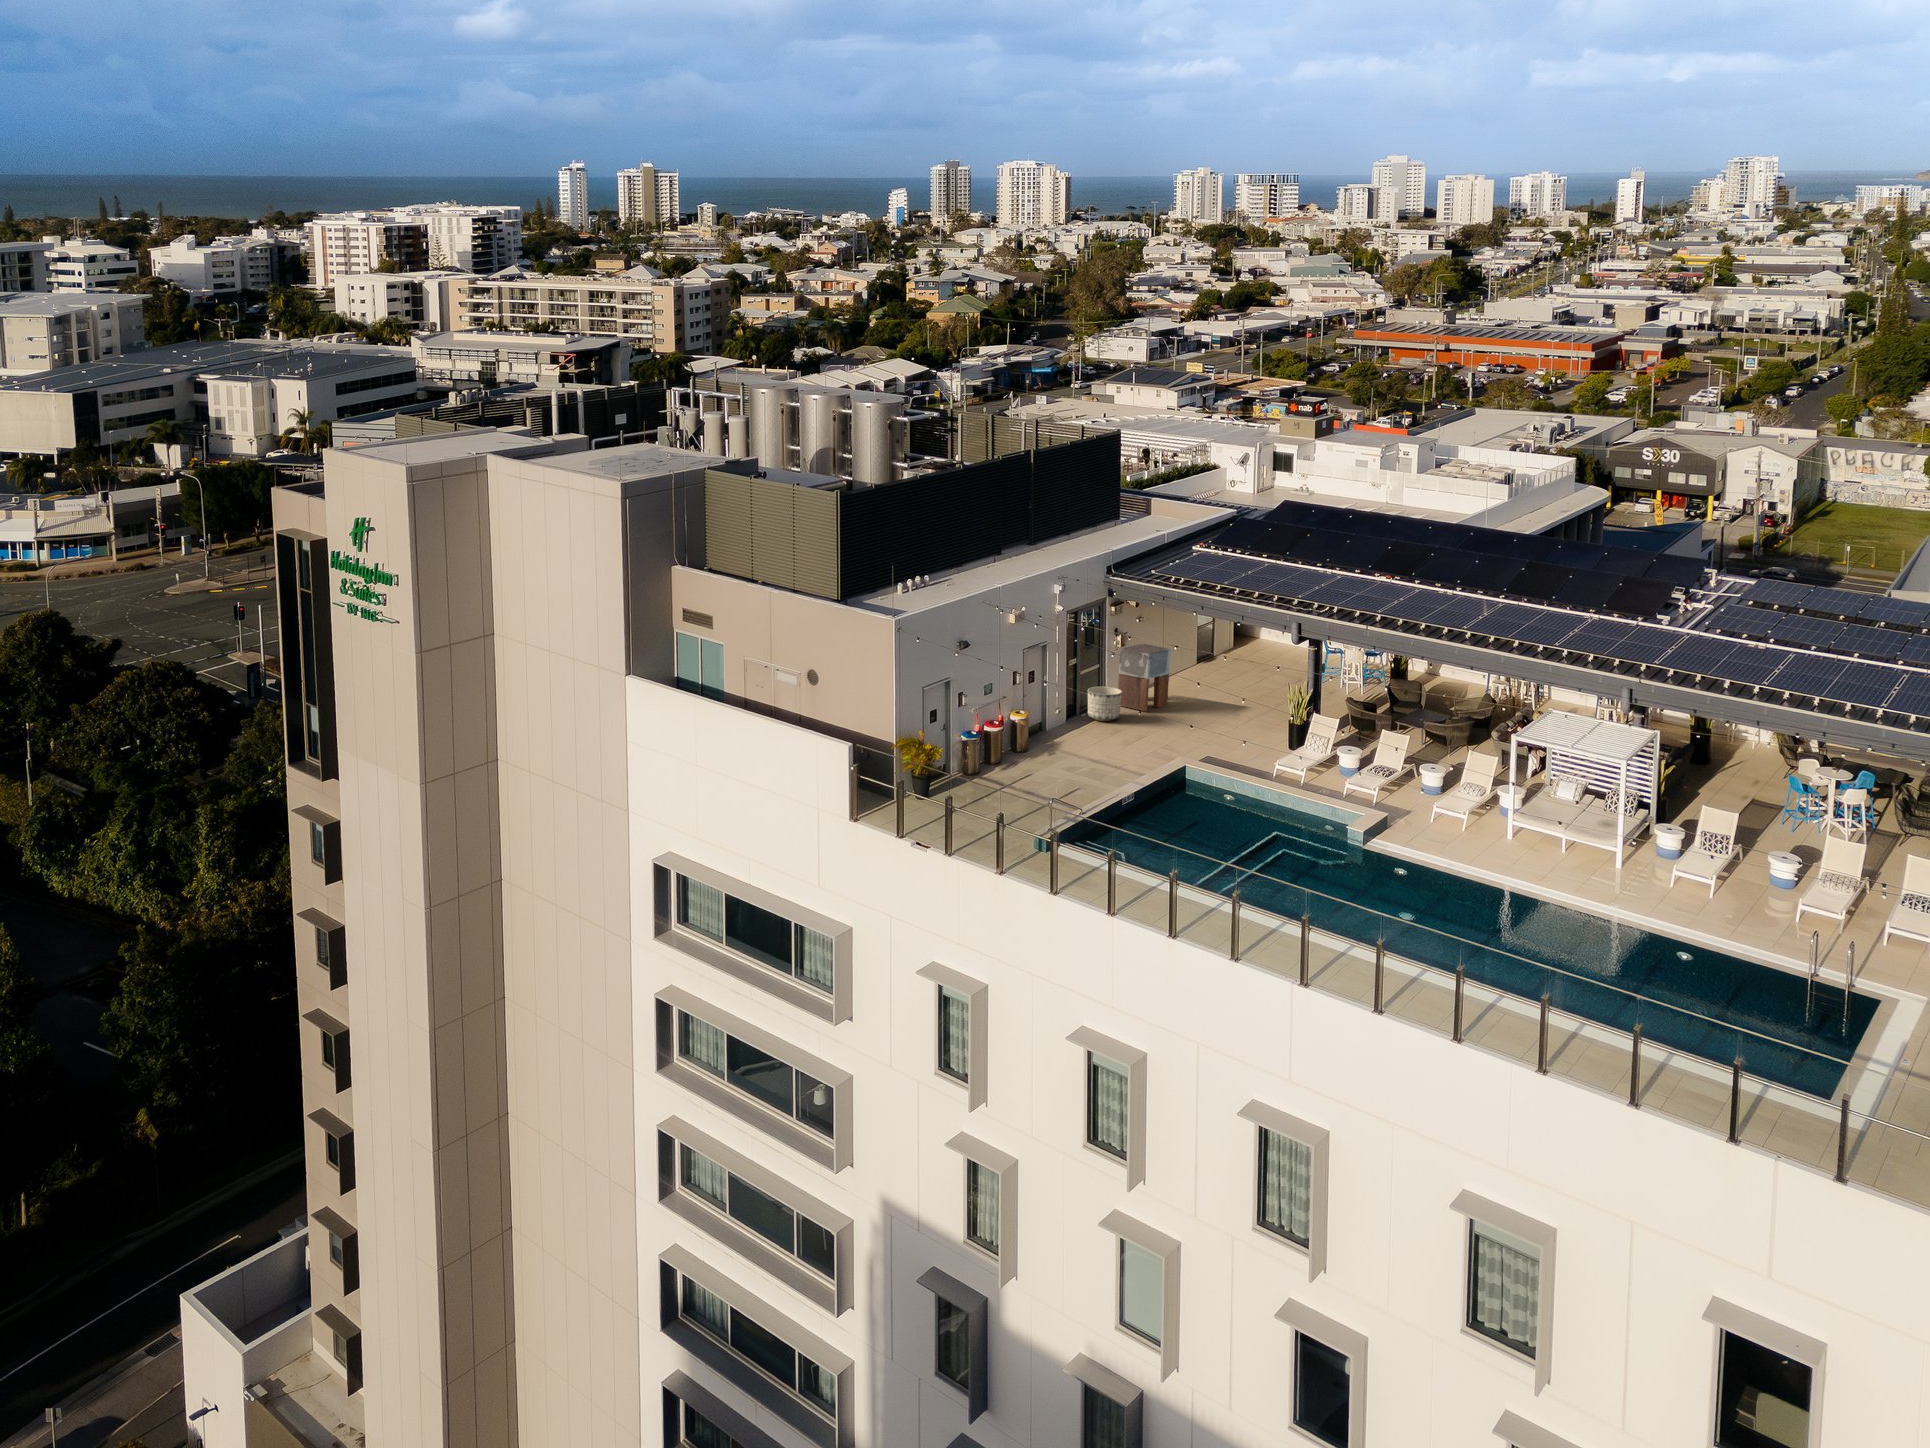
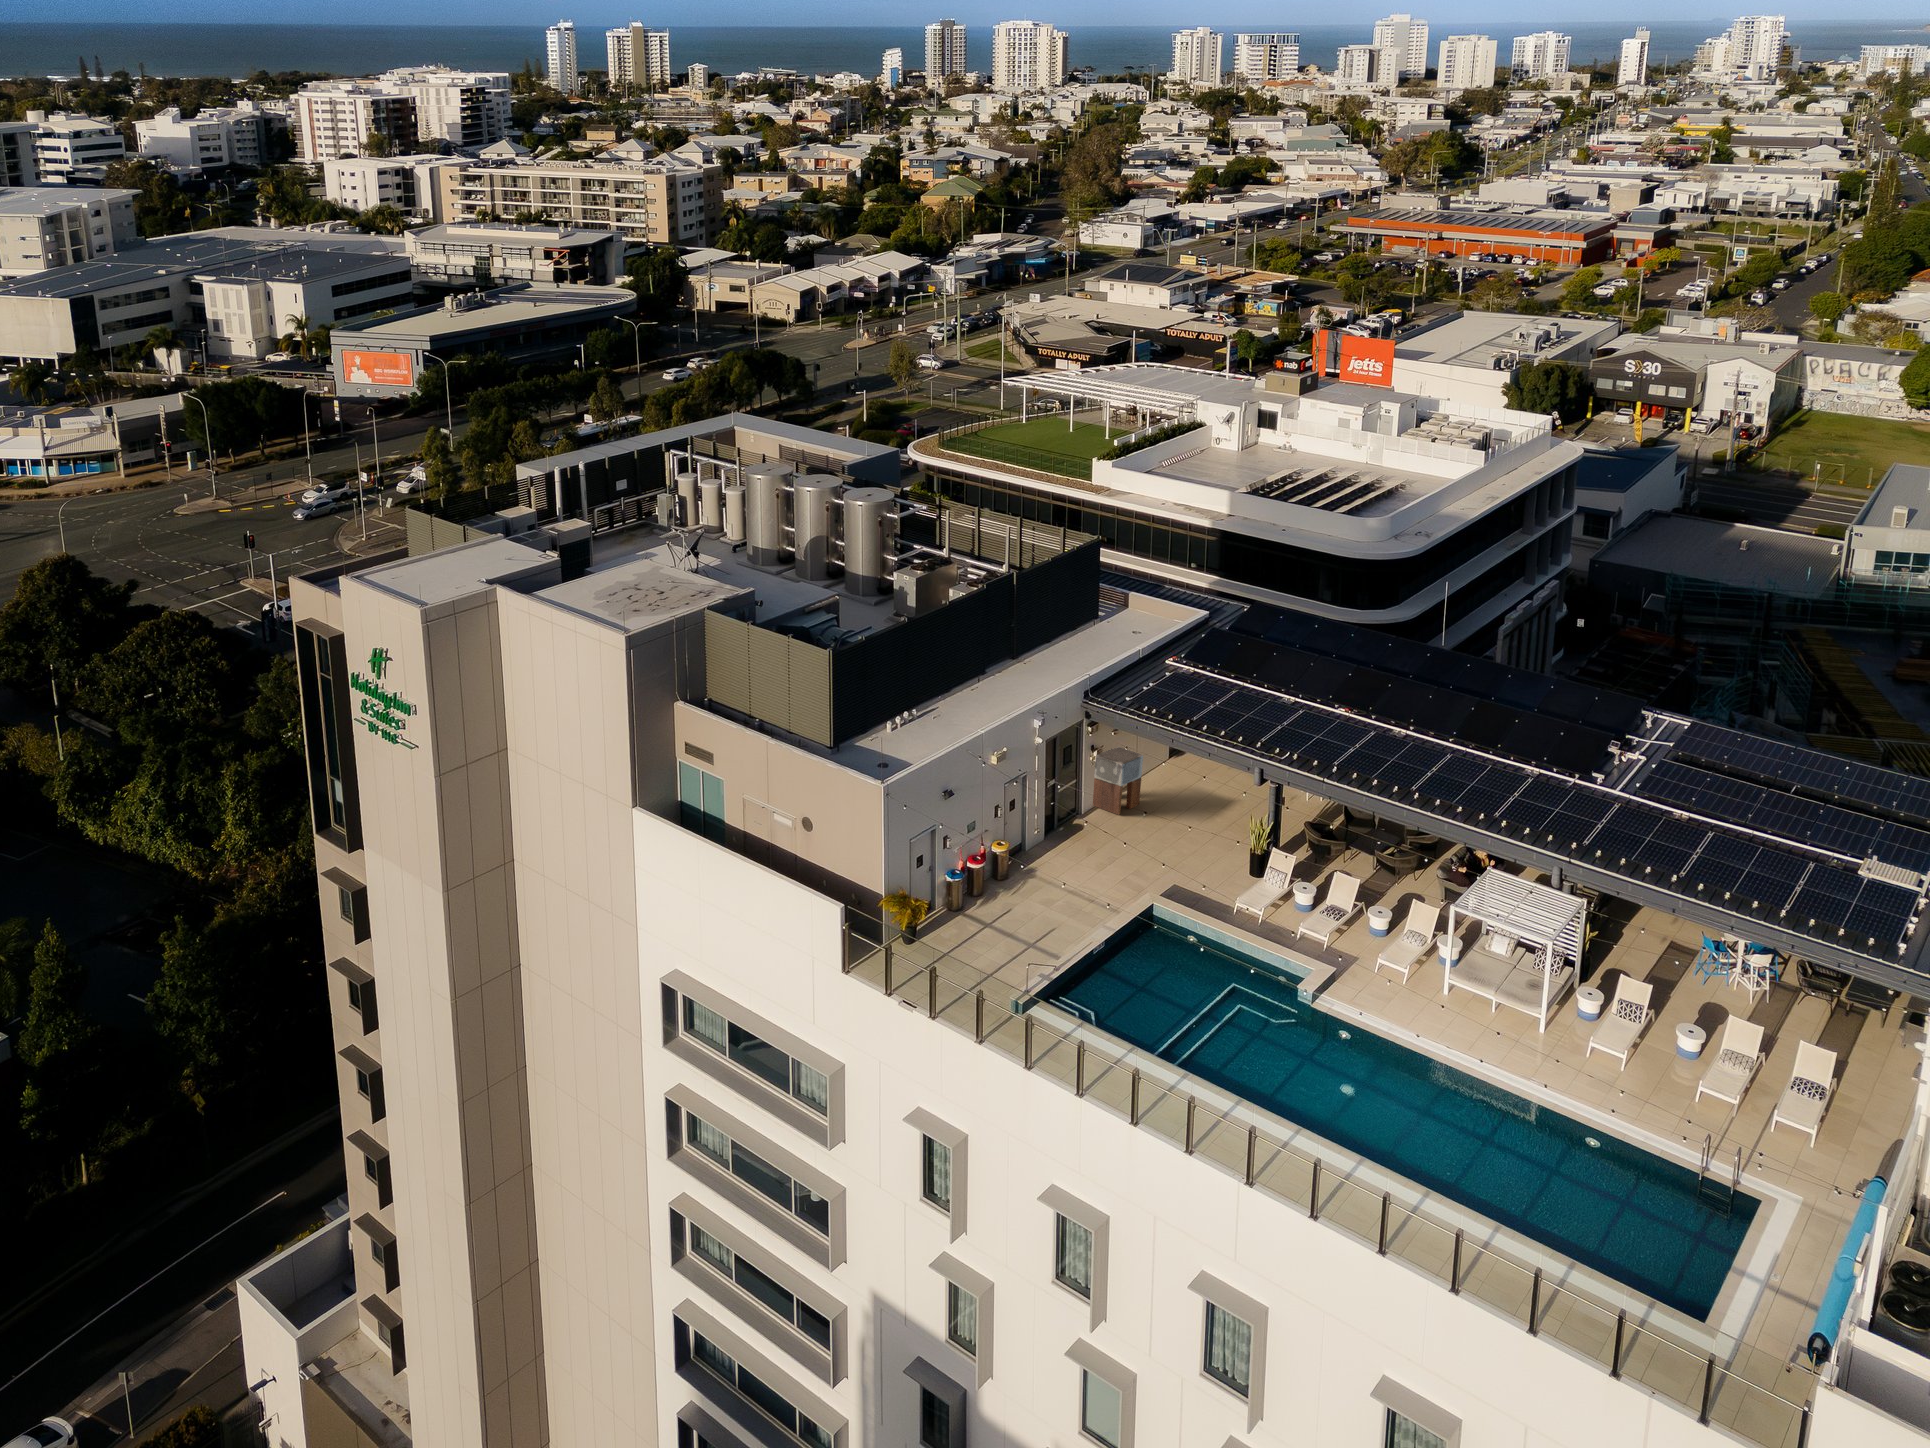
planter: present [1087,687,1122,721] -> none [1065,793,1097,828]

